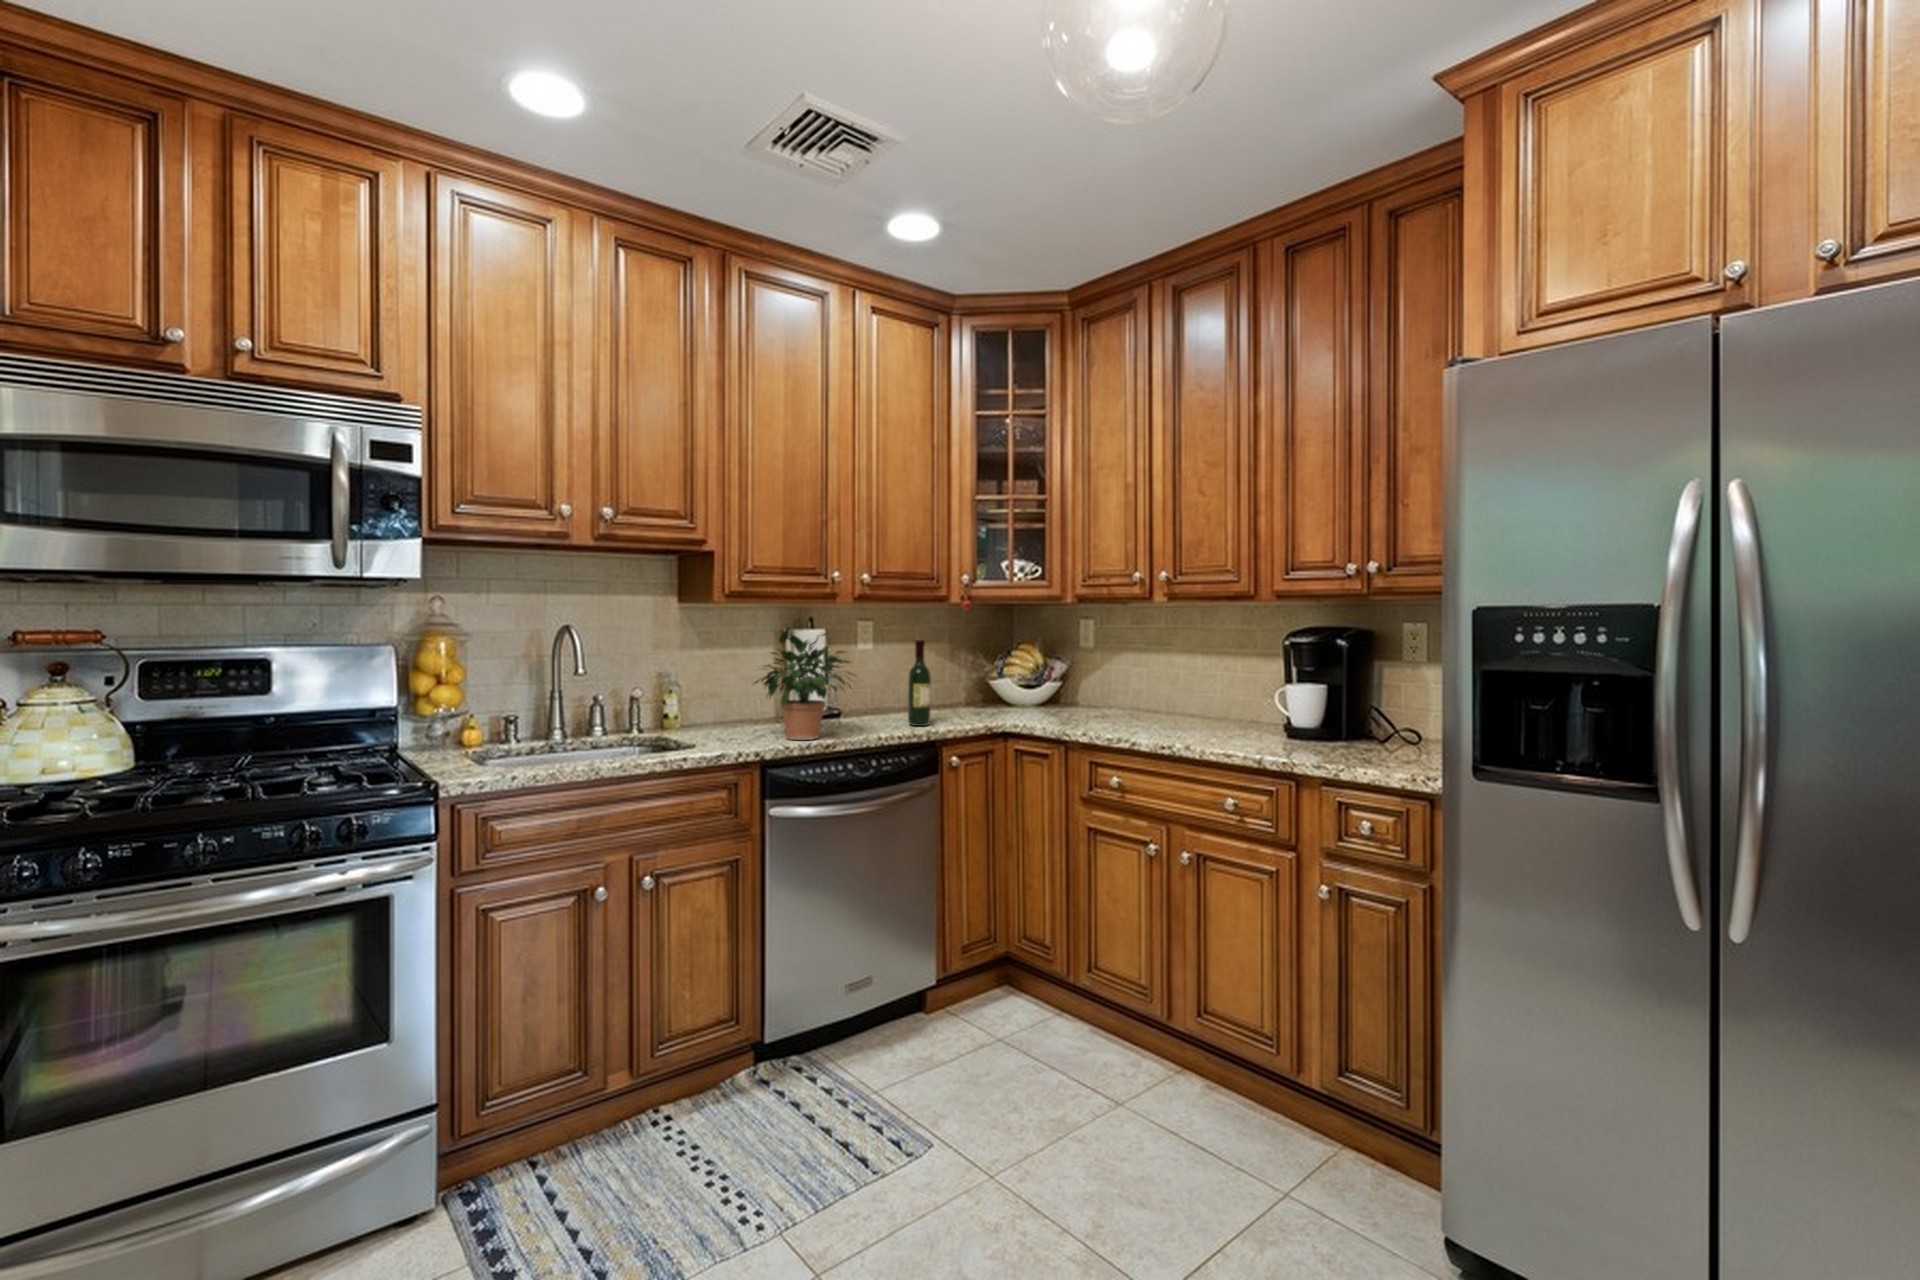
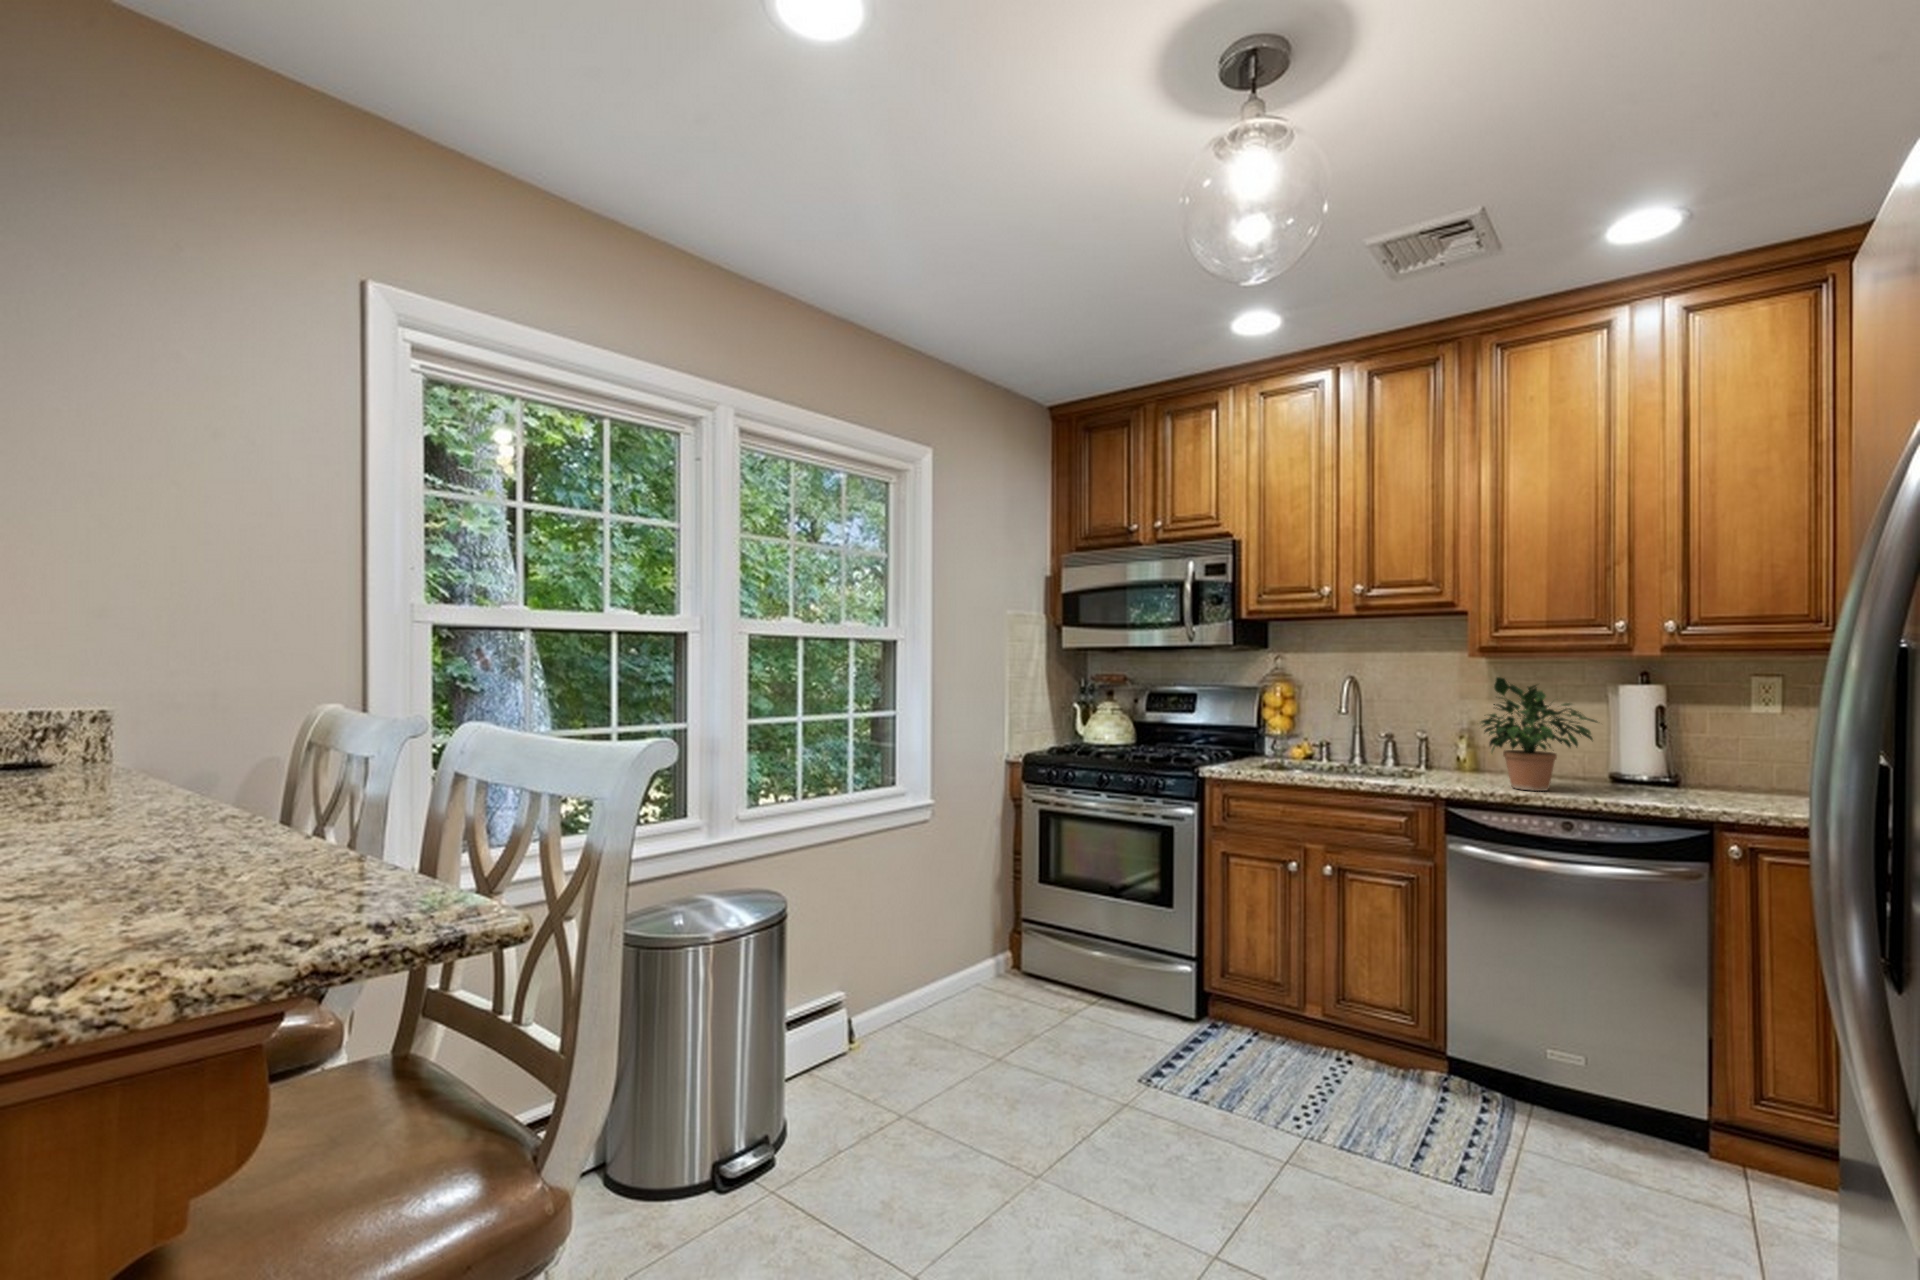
wine bottle: present [908,640,931,726] -> none [1723,696,1762,804]

